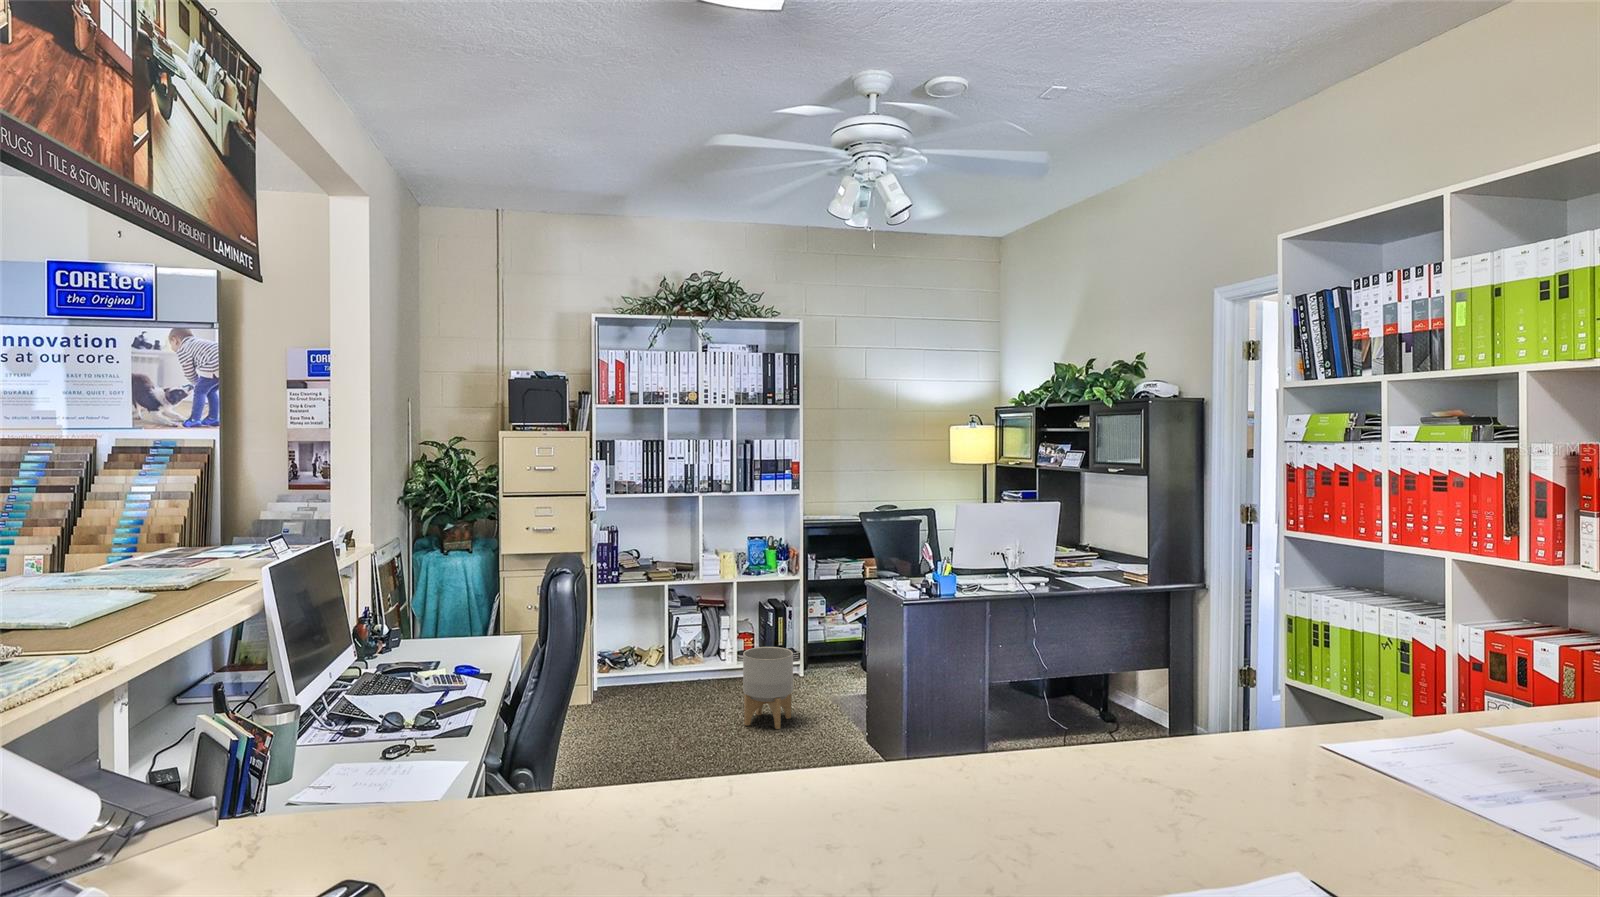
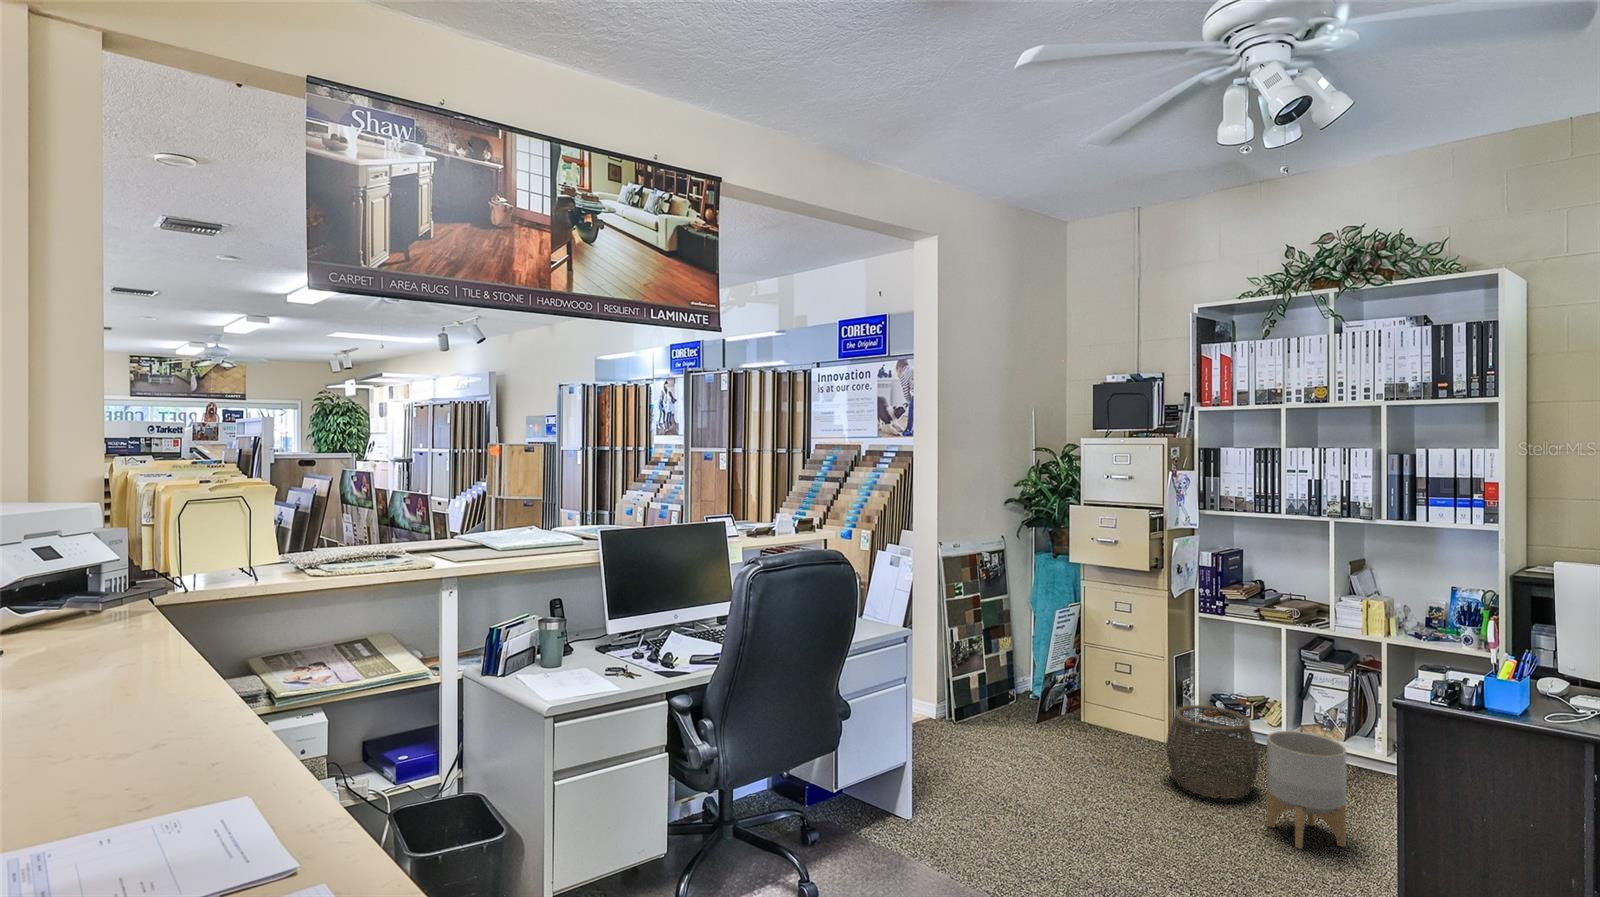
woven basket: none [644,654,714,728] -> present [1166,705,1259,800]

